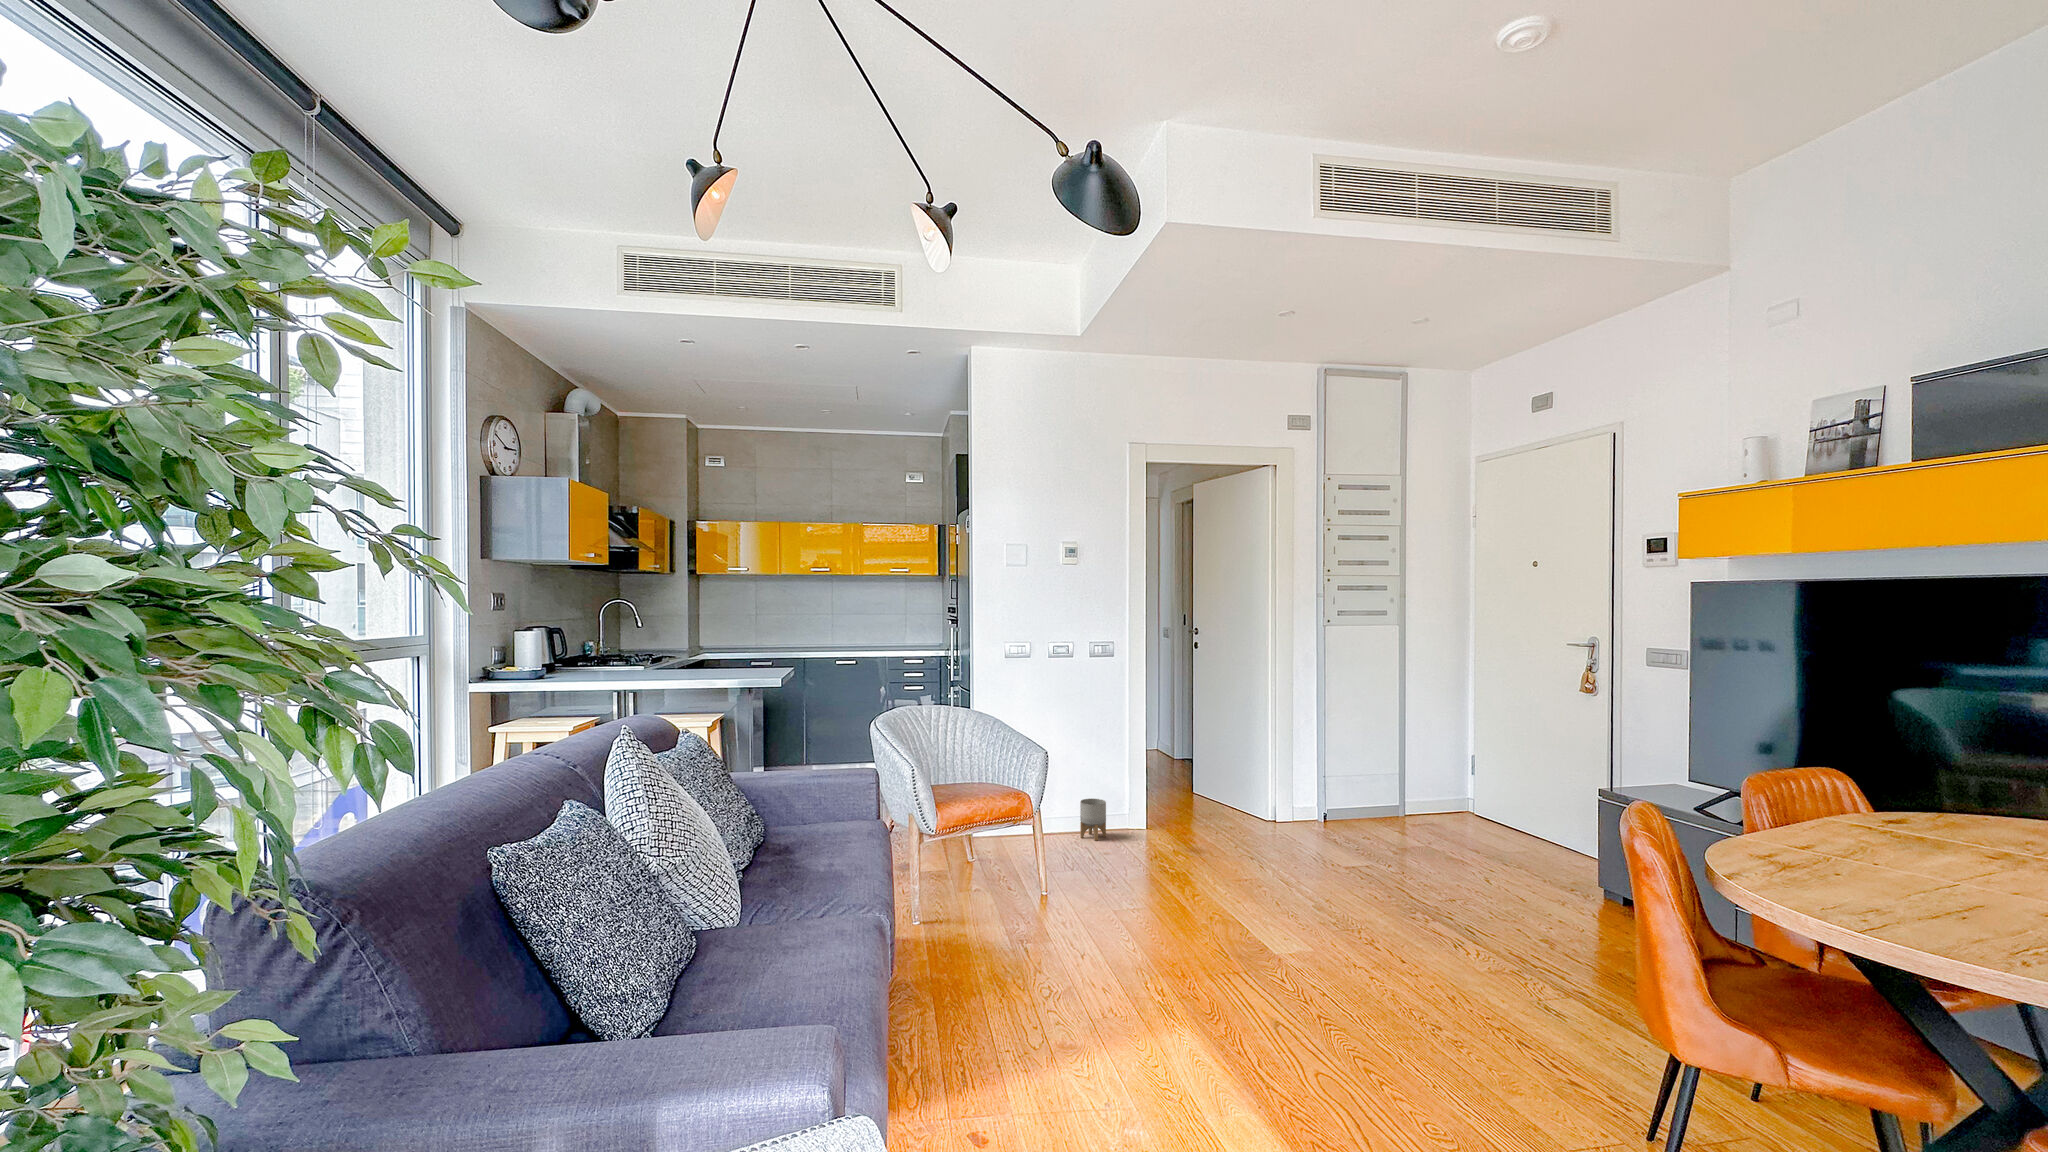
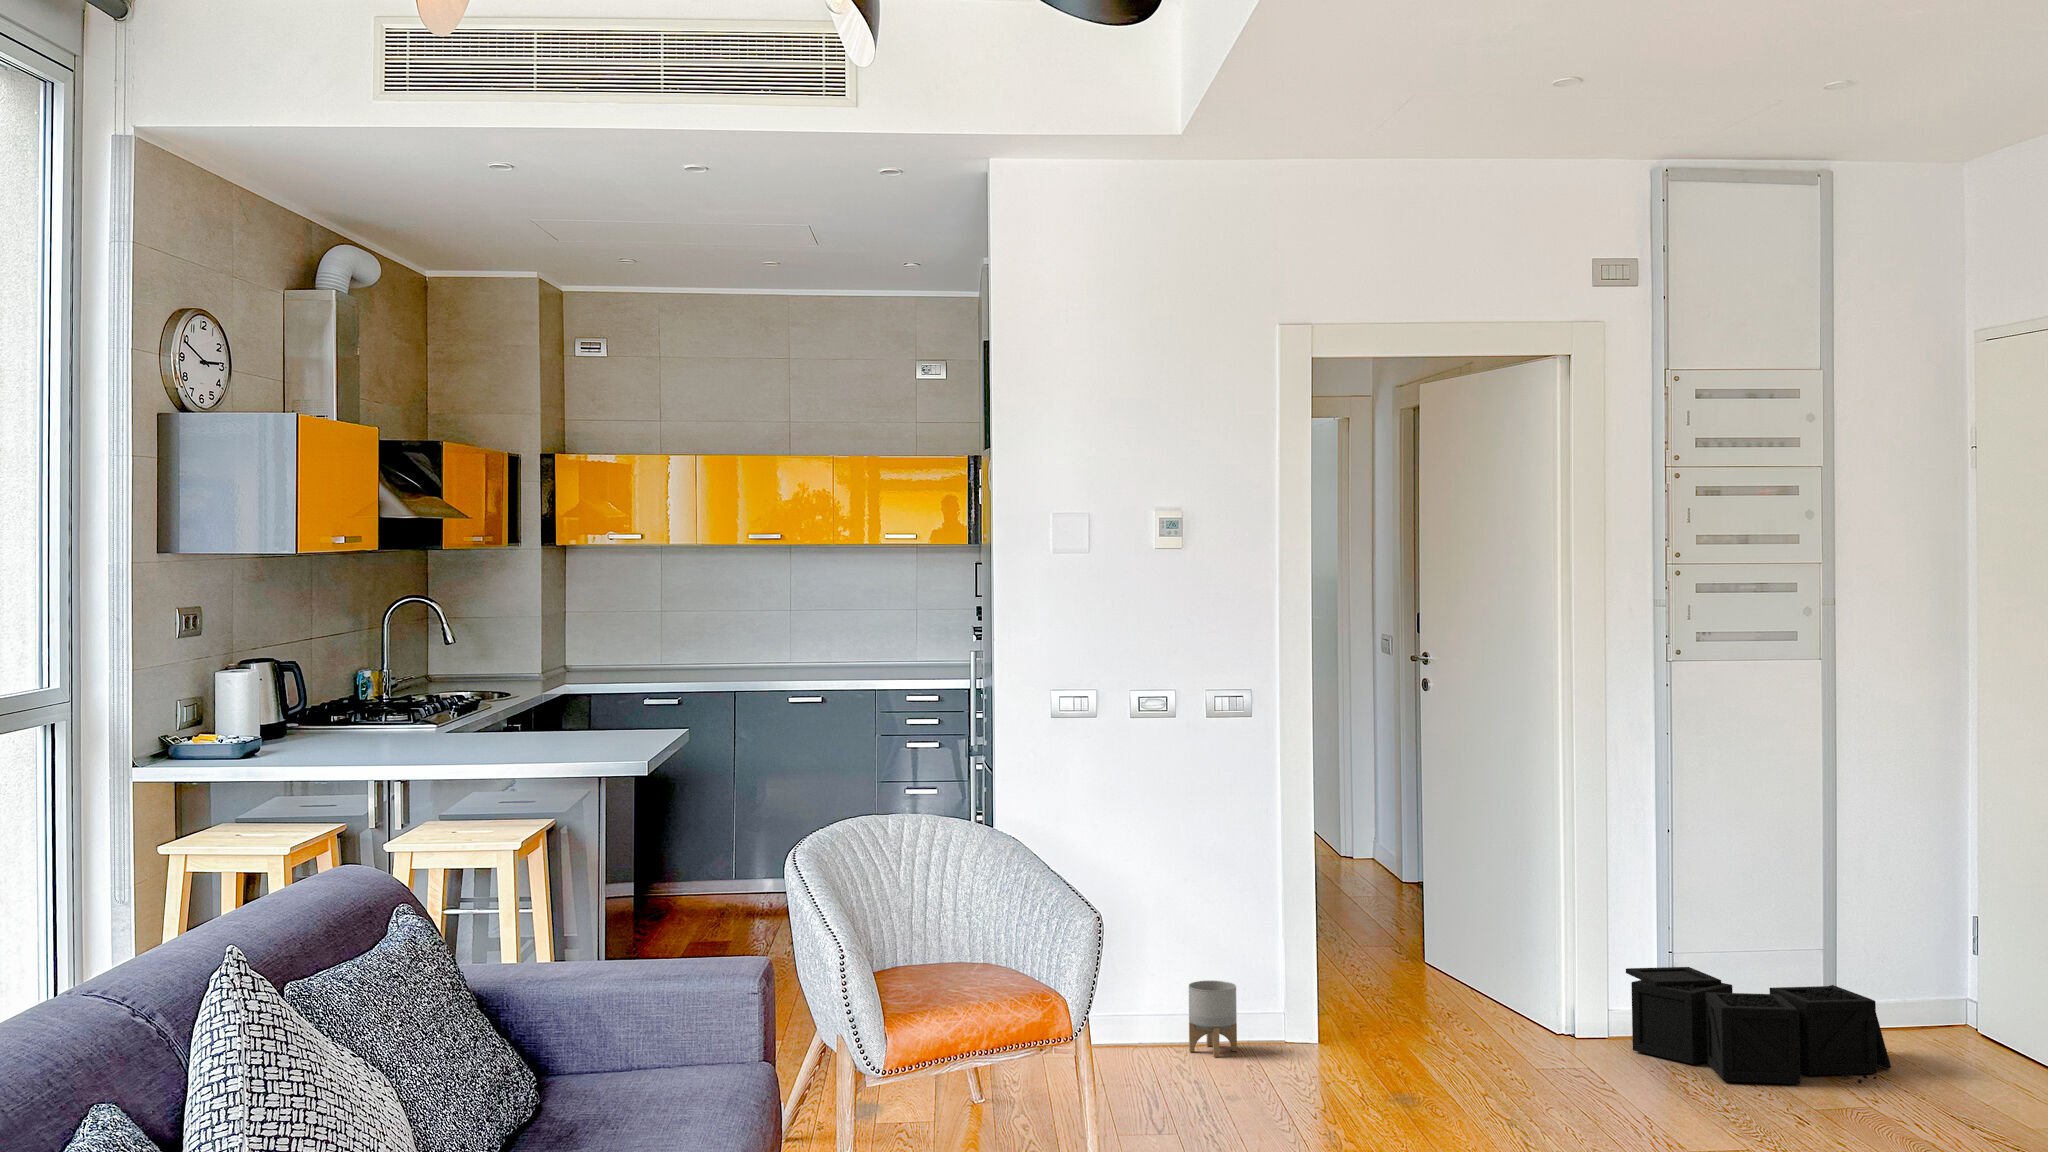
storage bin: none [1304,785,1441,847] -> present [1626,967,1891,1084]

